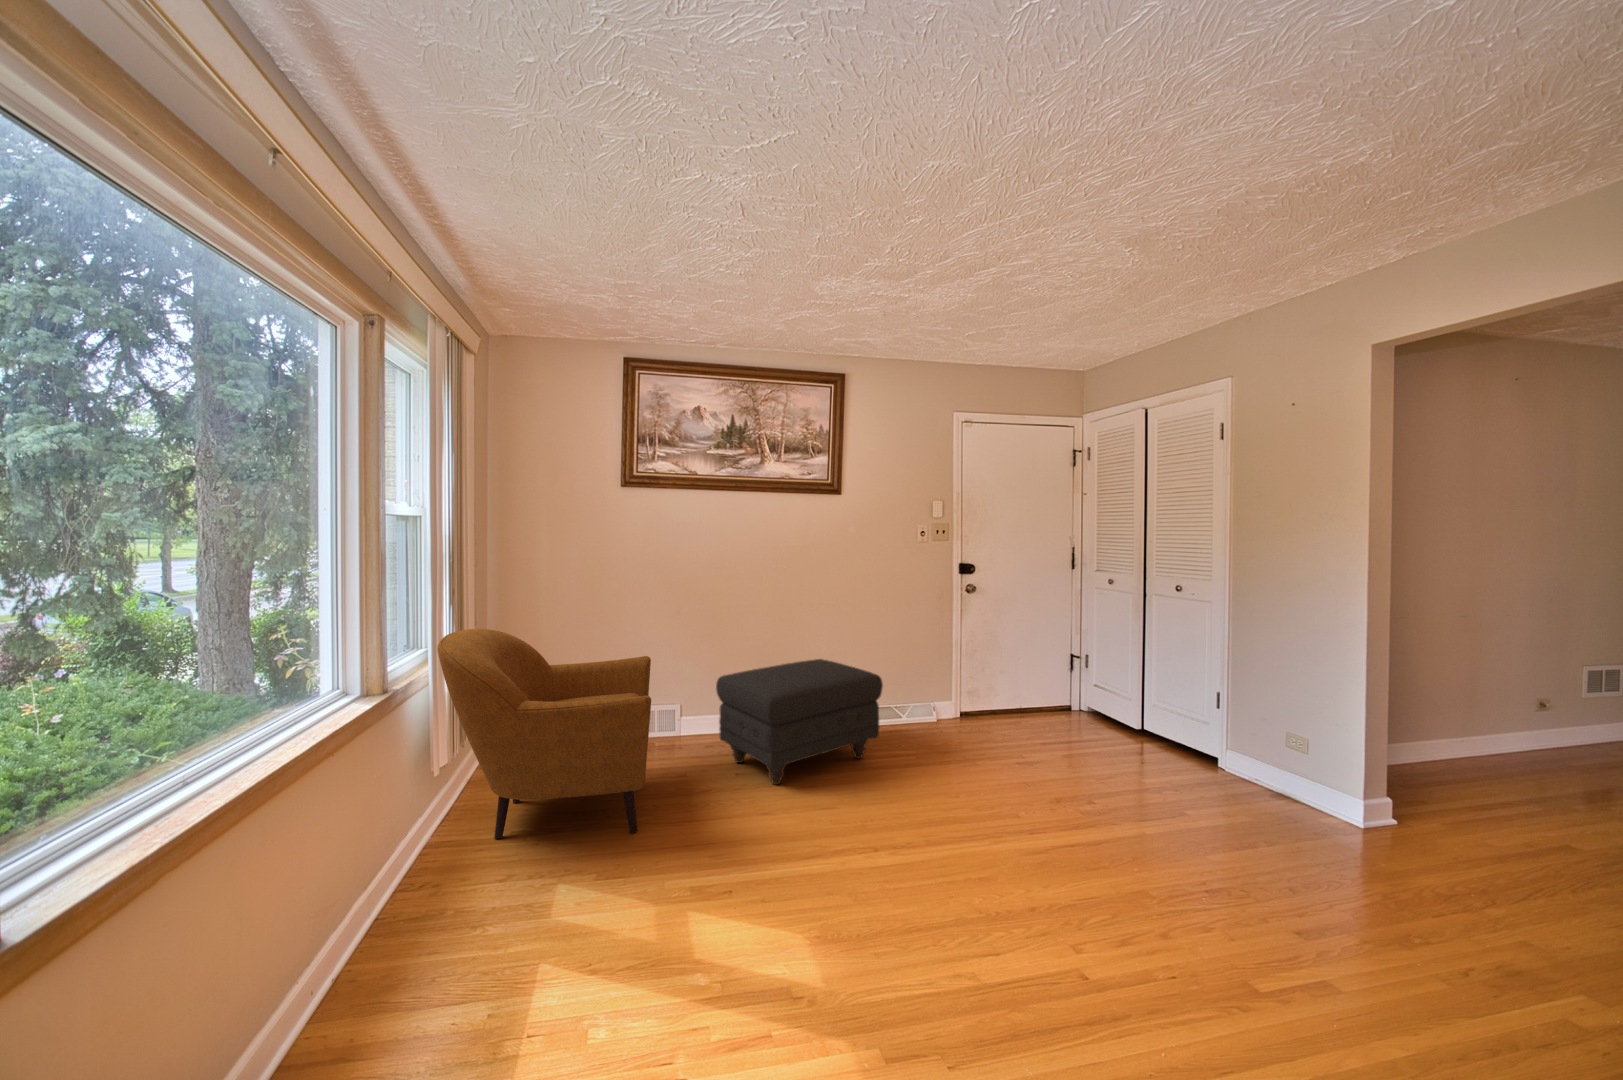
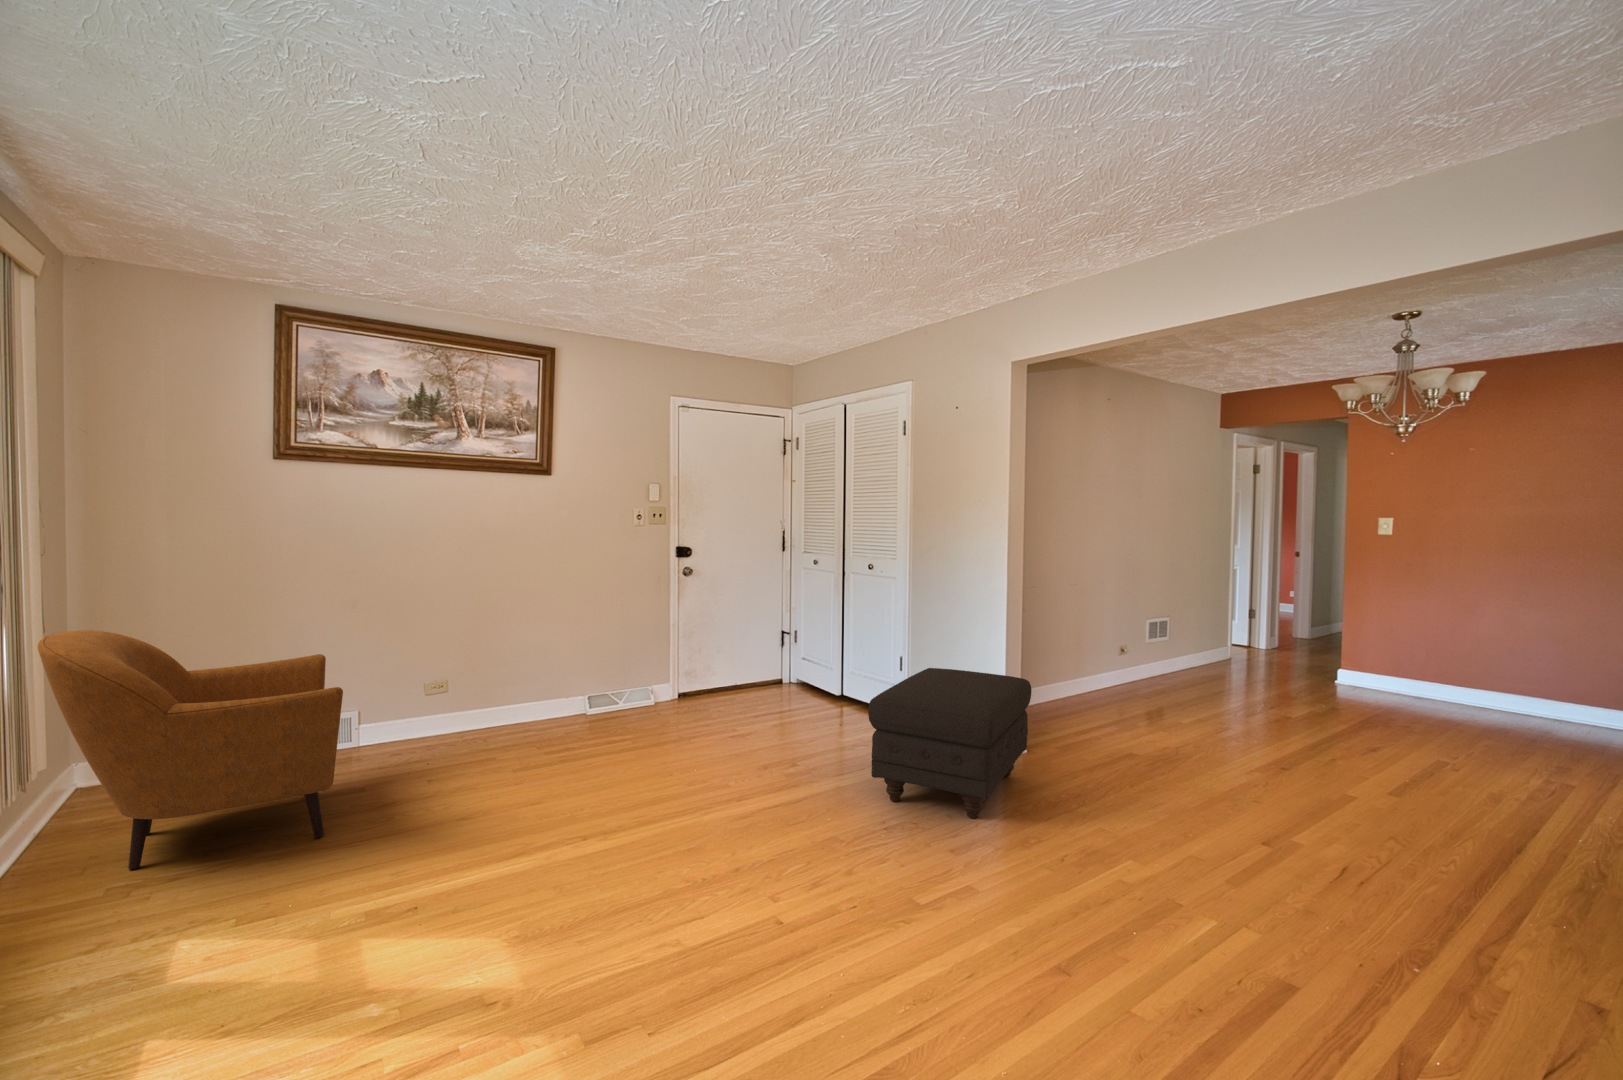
ottoman: present [716,659,883,785] -> present [868,668,1031,819]

